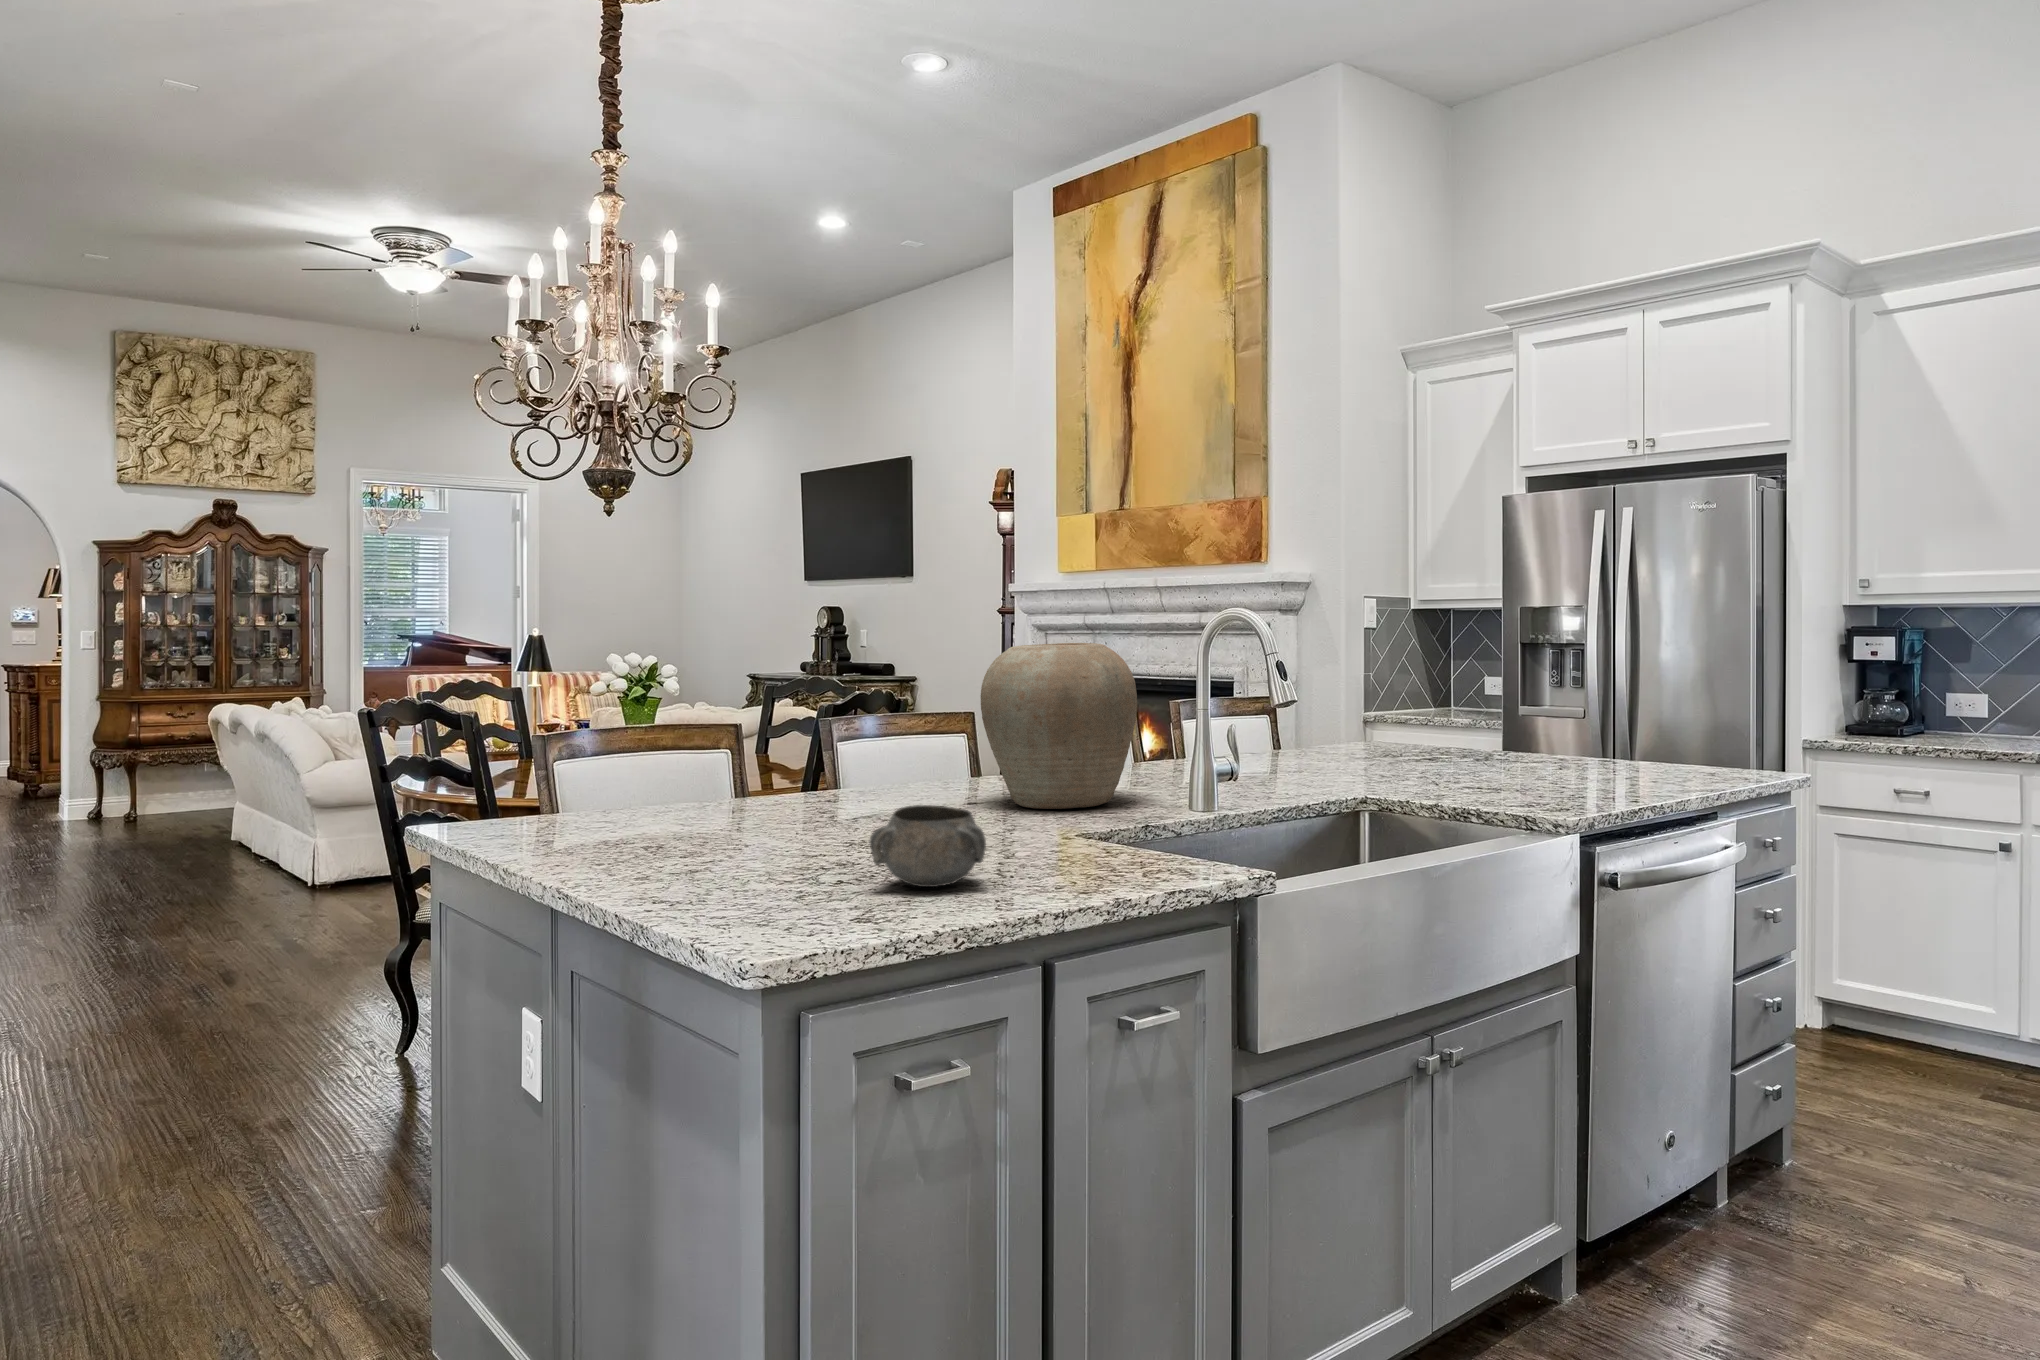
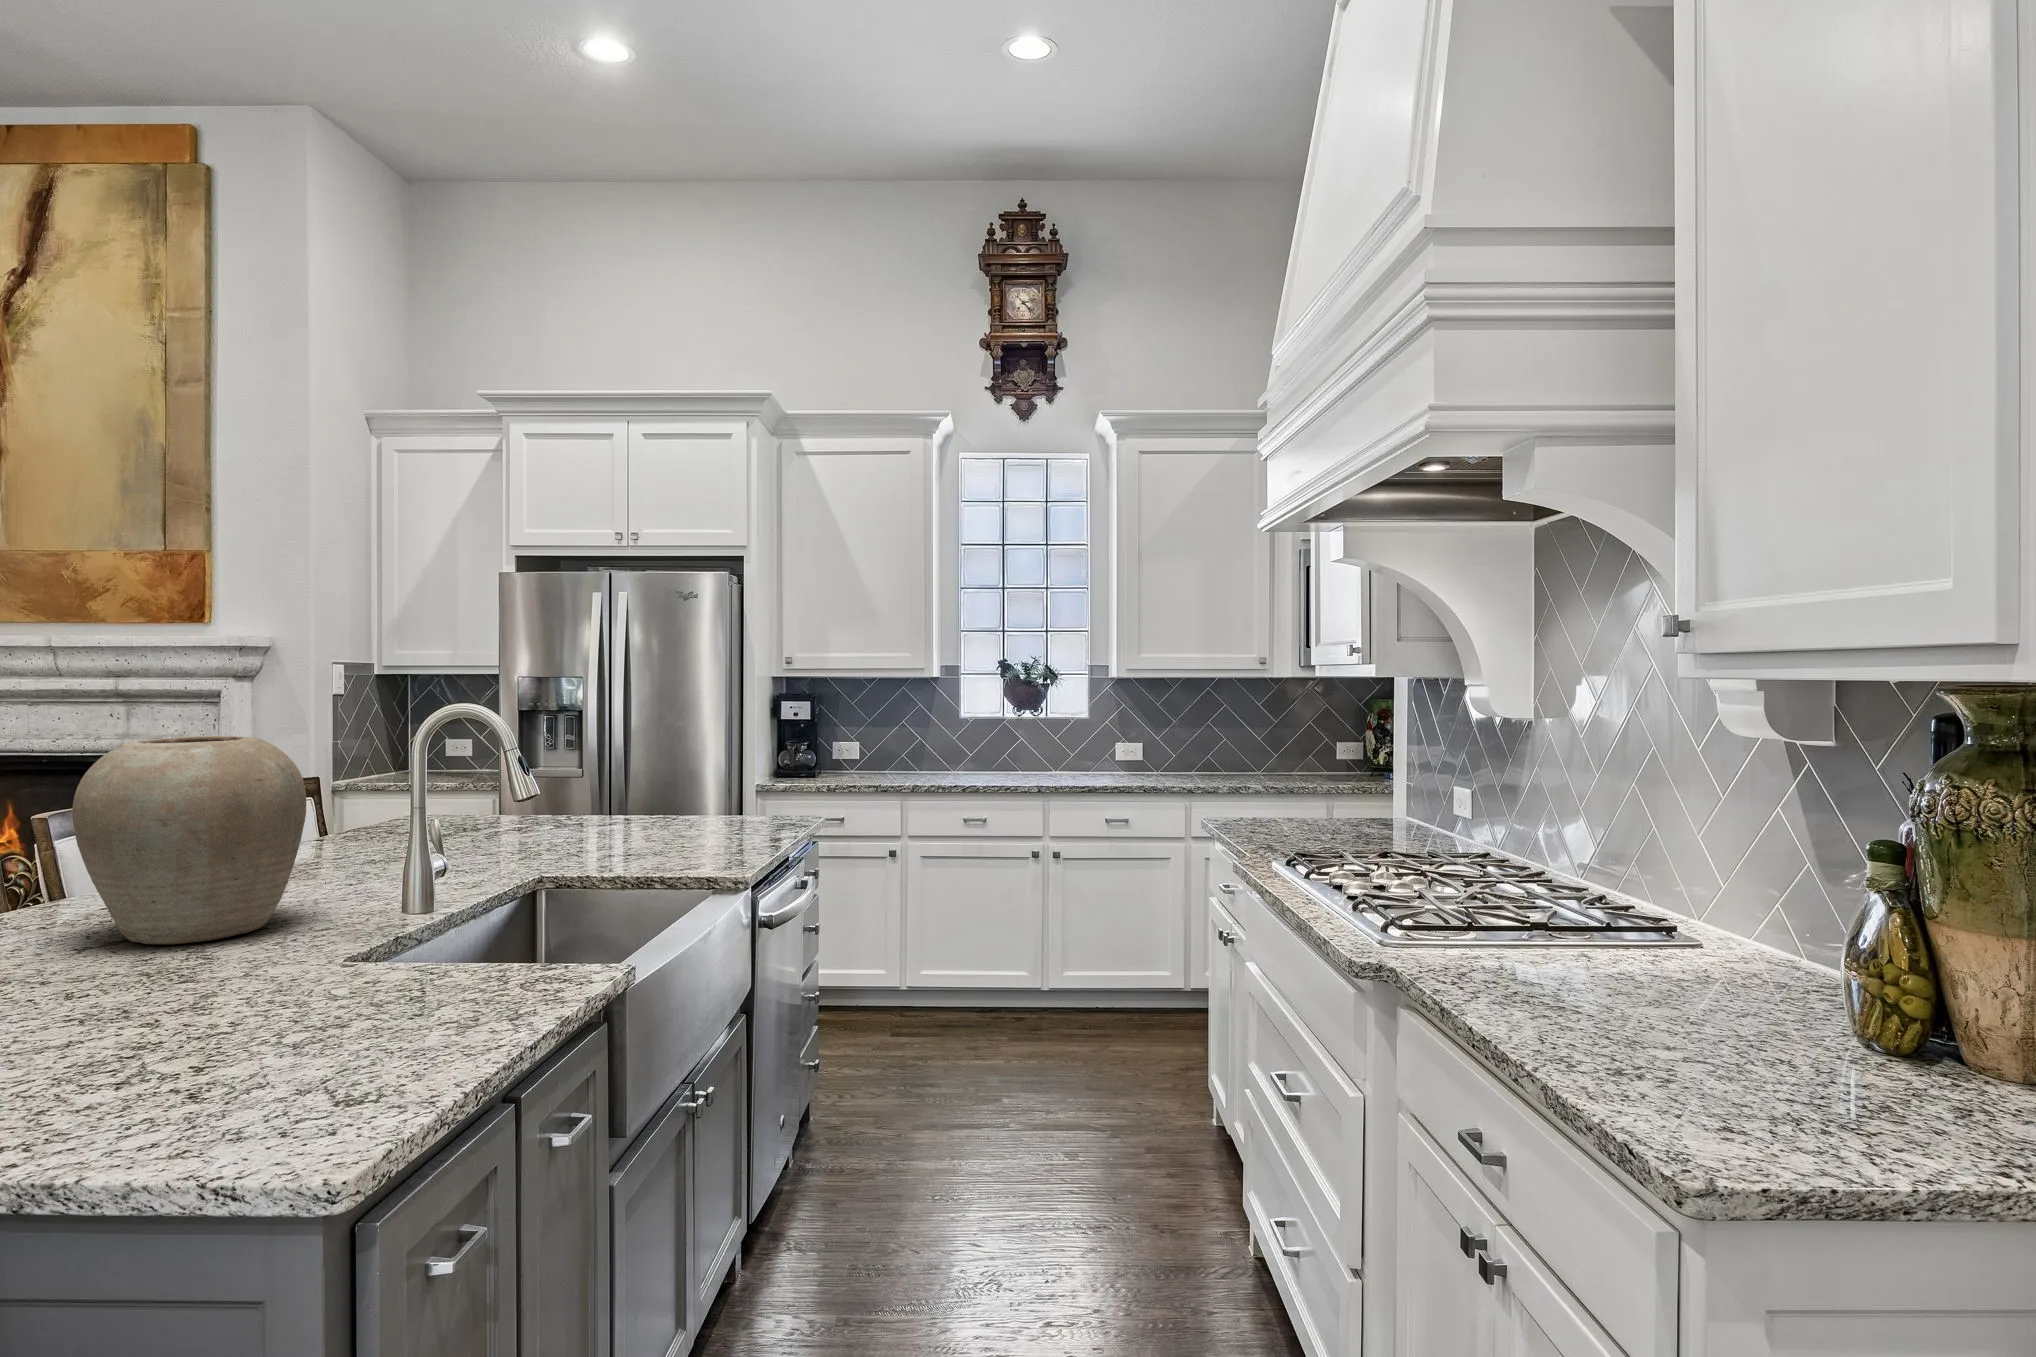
decorative bowl: present [870,805,986,887] -> none [162,971,336,1085]

